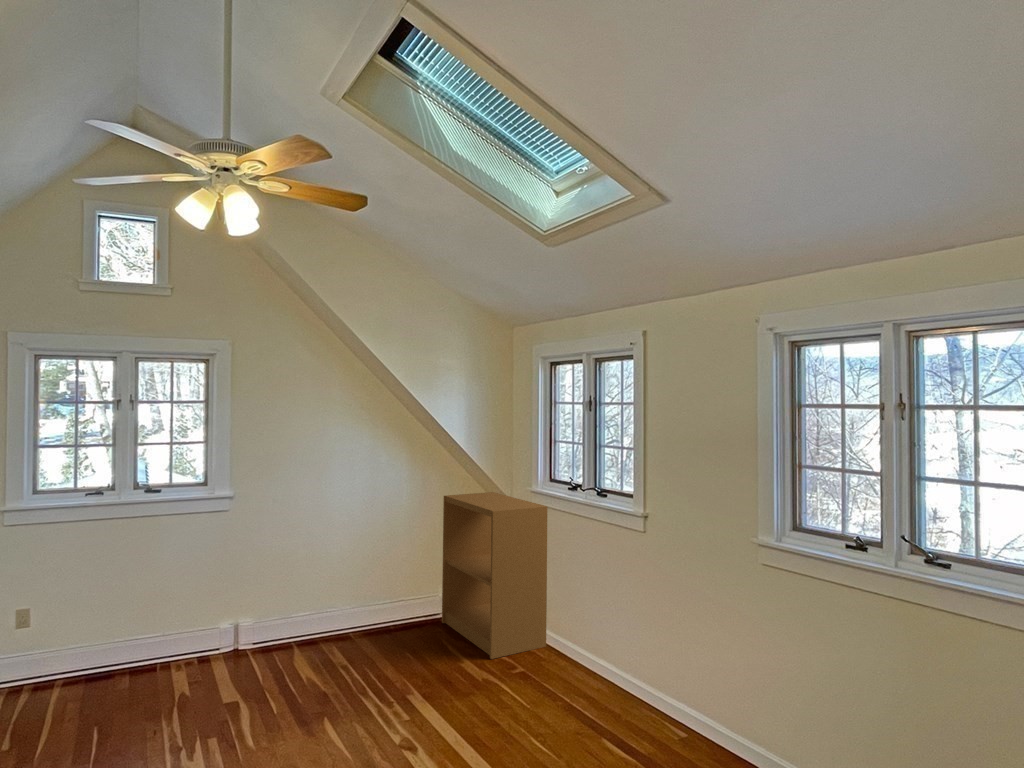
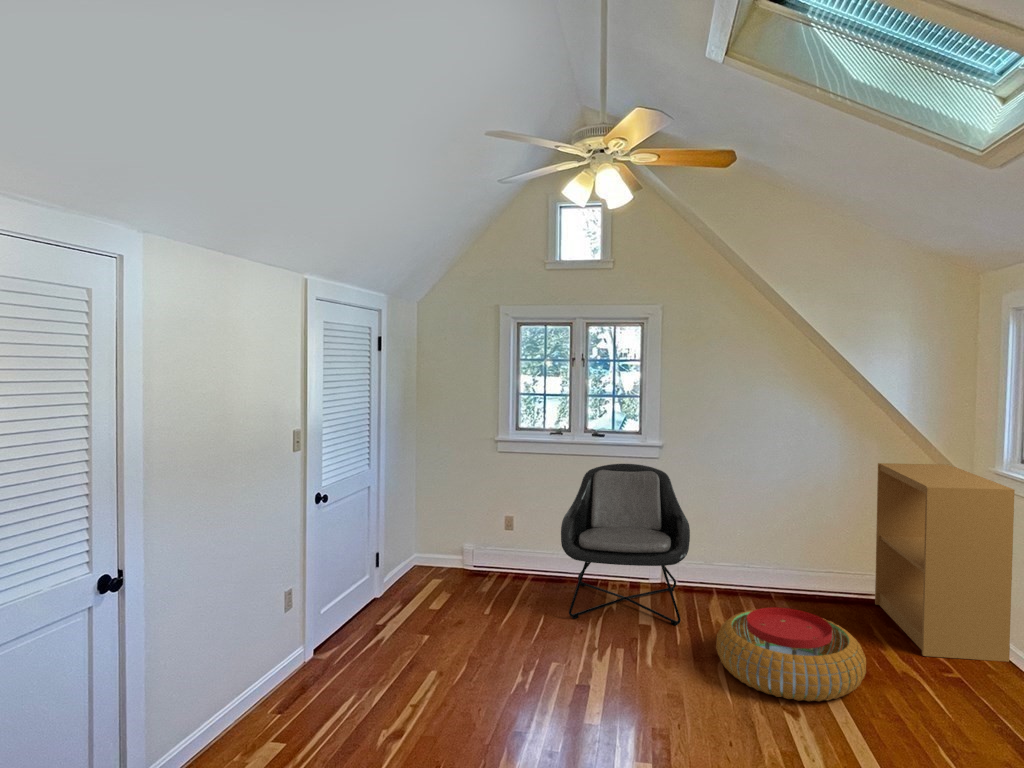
lounge chair: none [119,520,283,722] -> present [561,464,690,626]
pouf: none [322,644,461,739] -> present [716,607,866,701]

